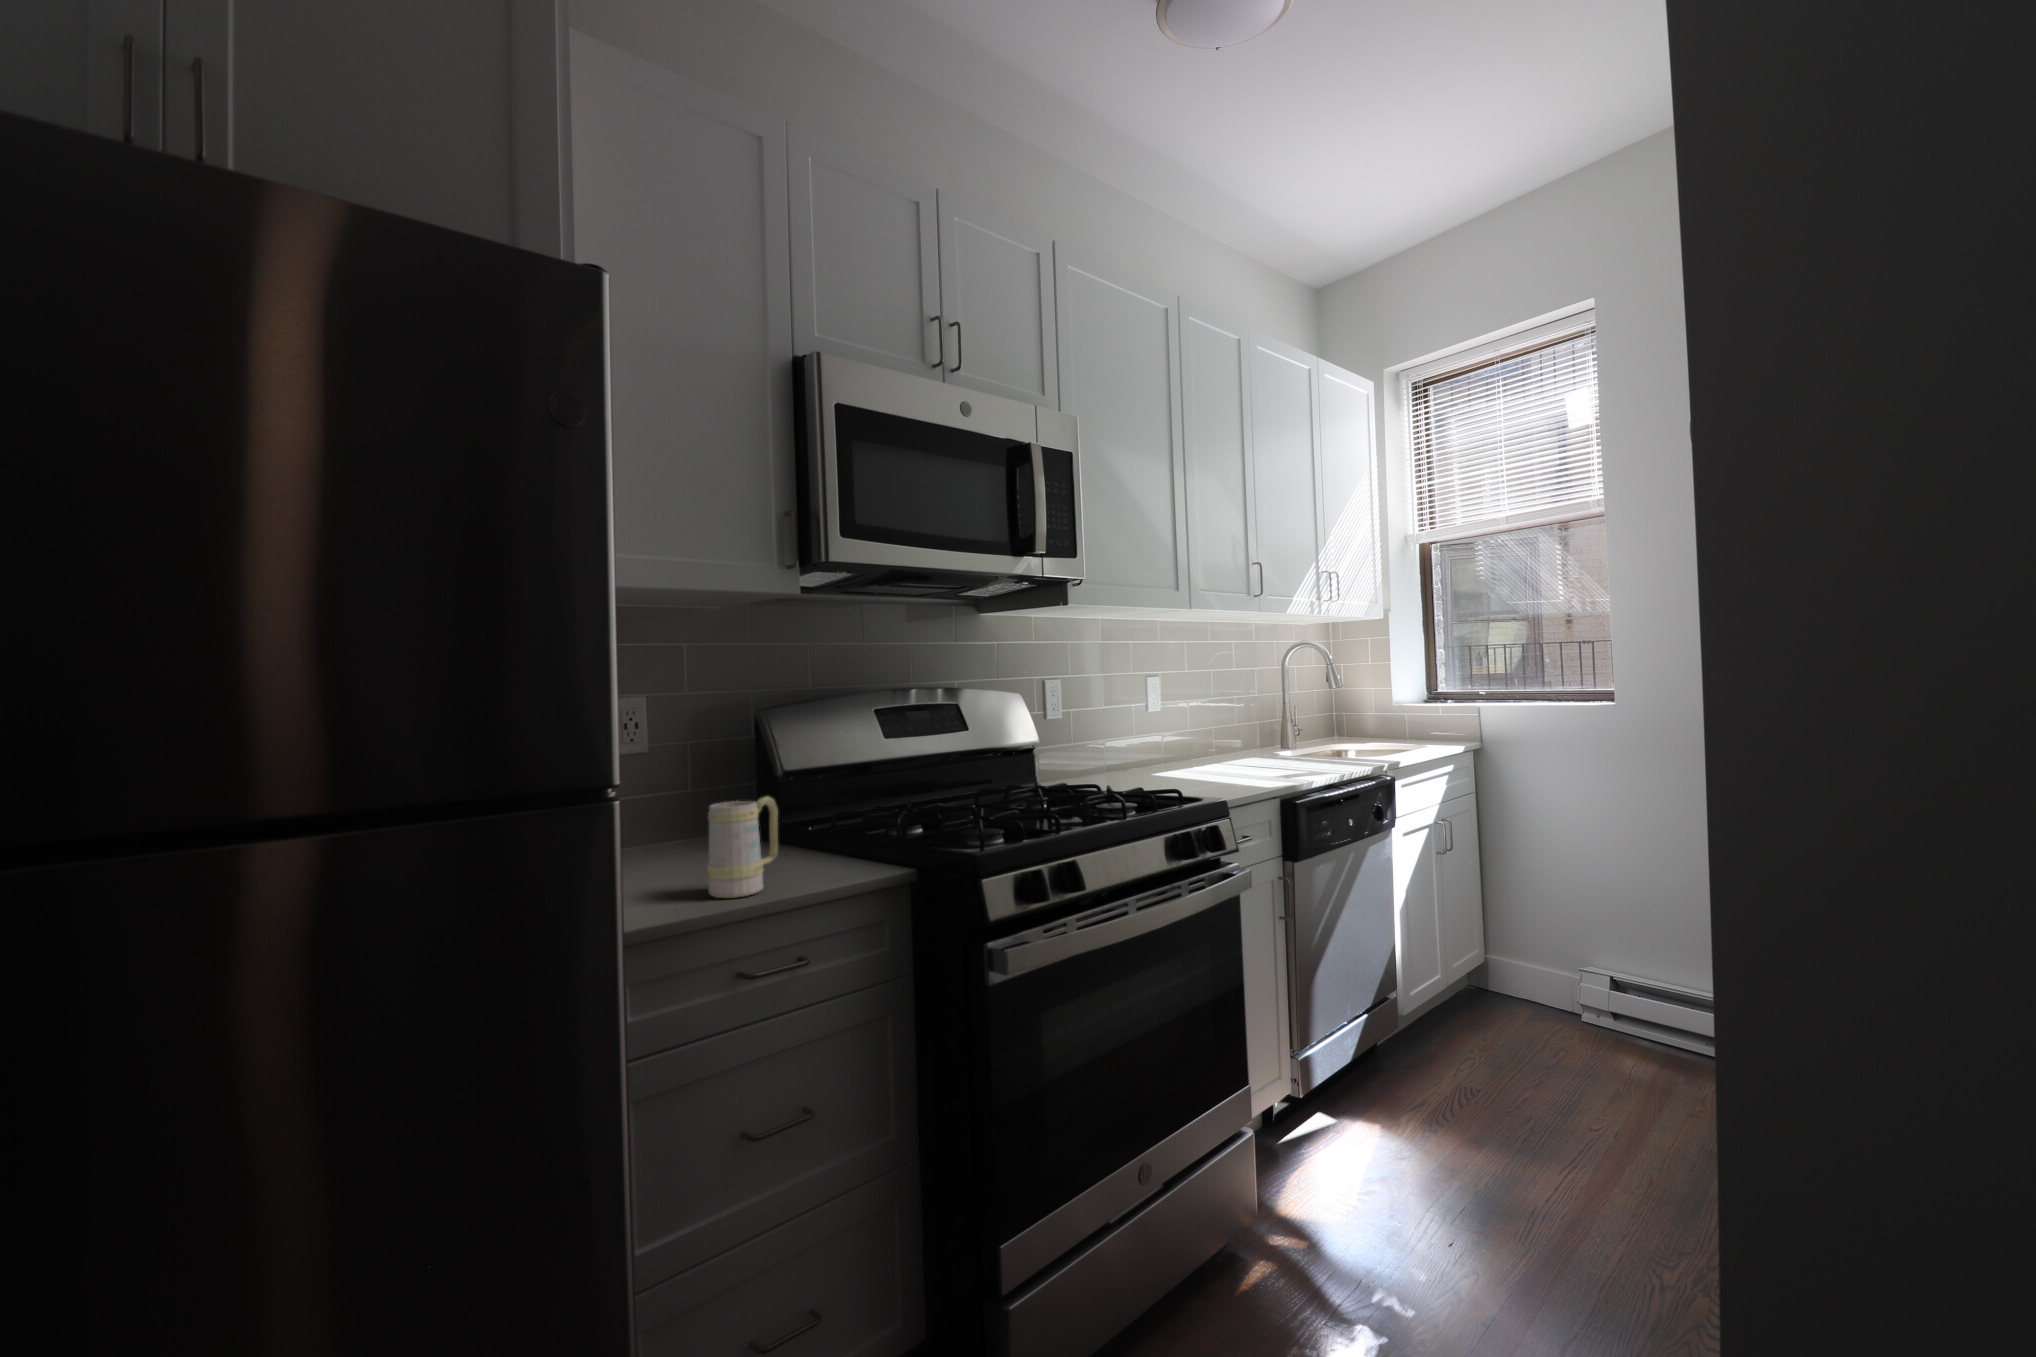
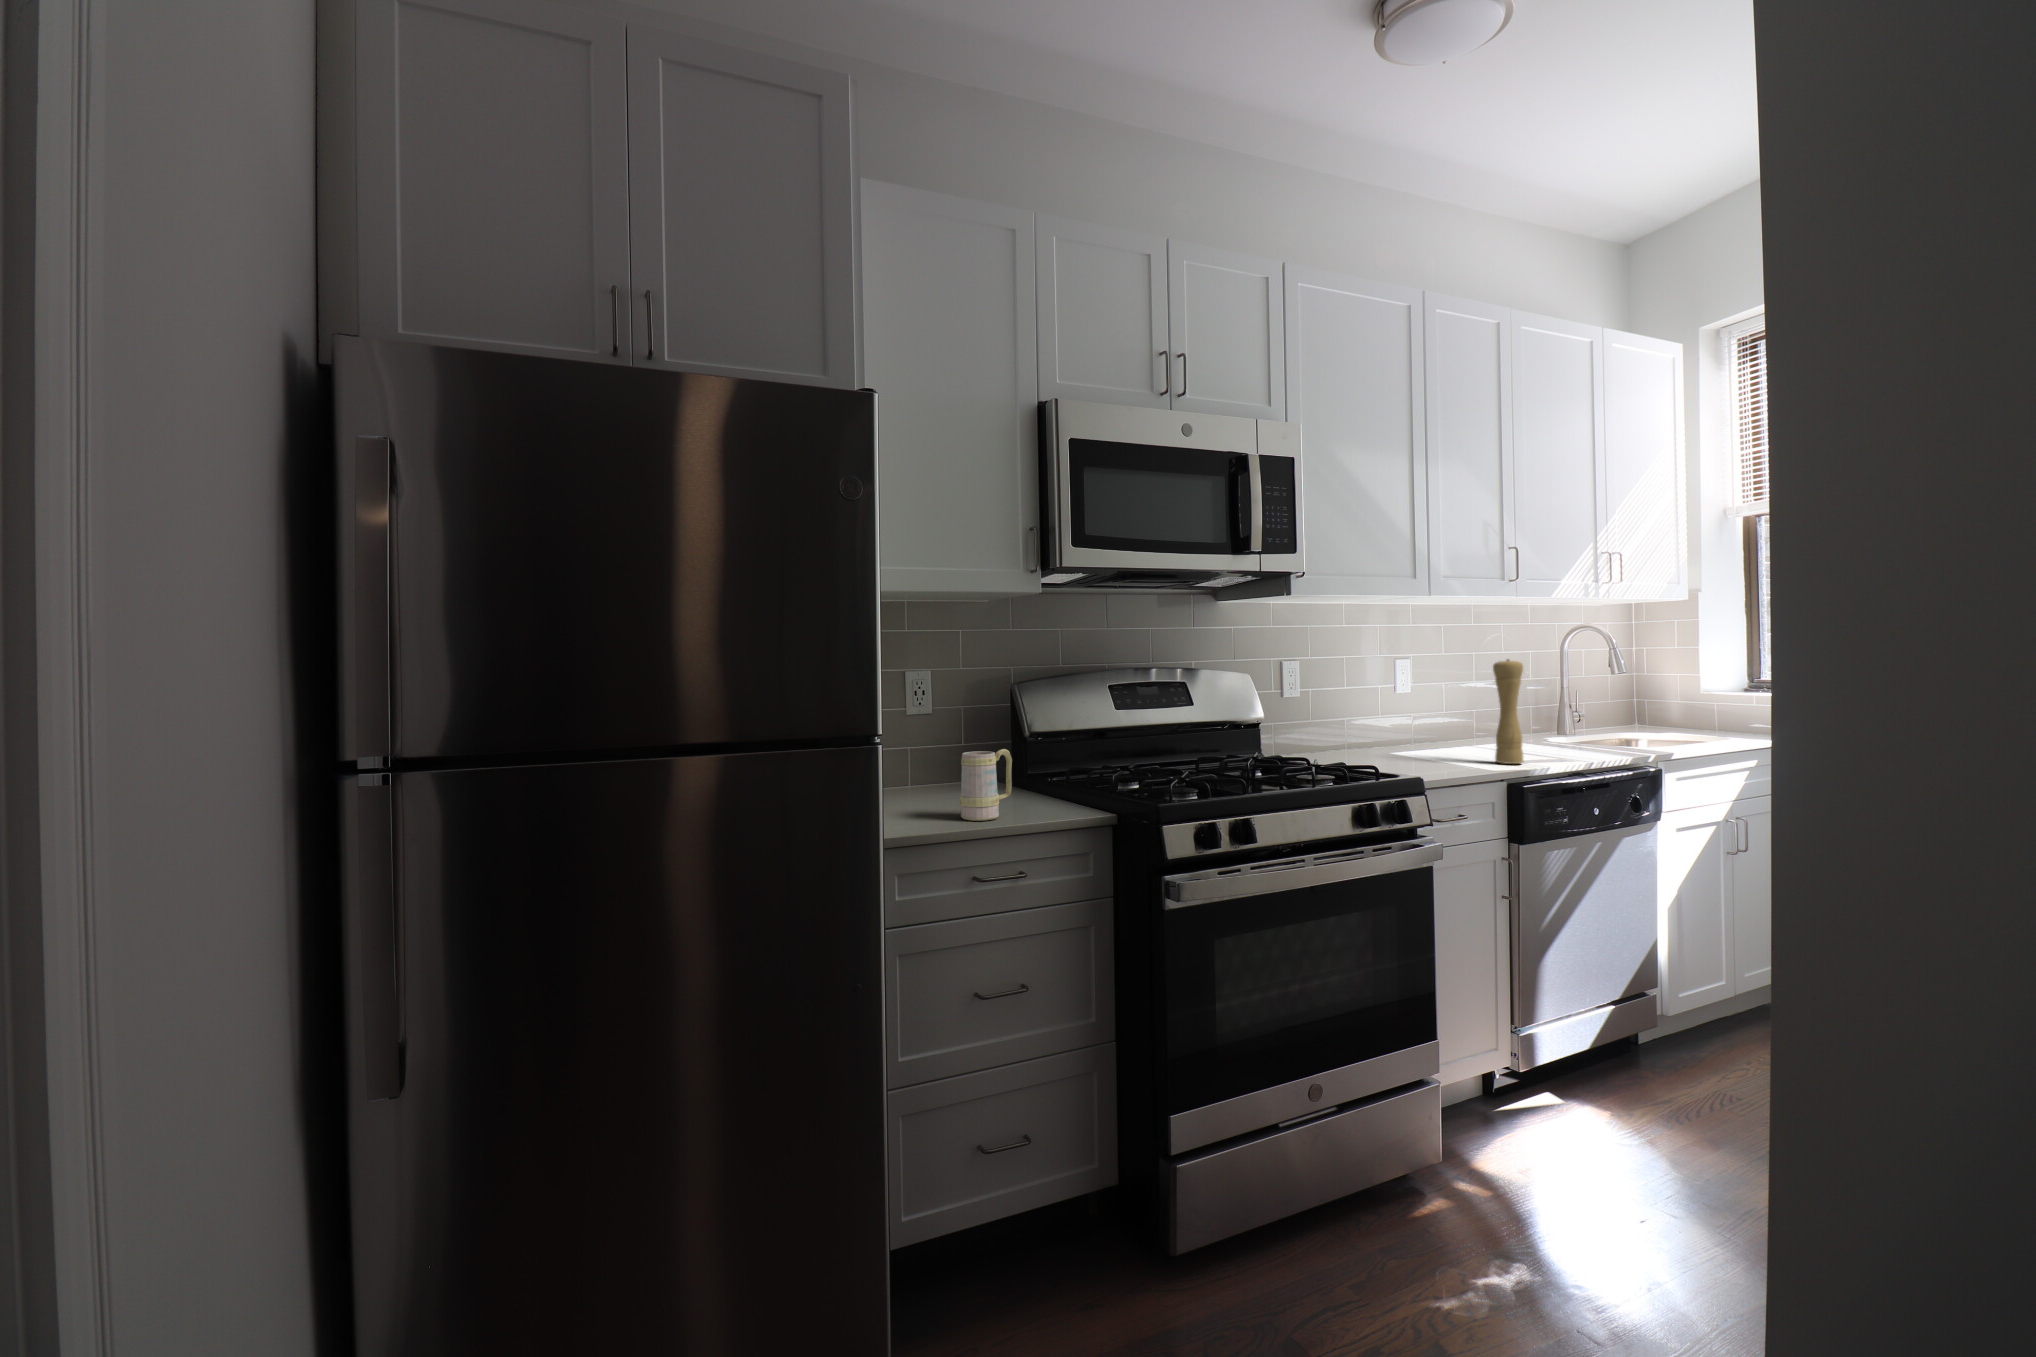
pepper mill: none [1263,673,1294,780] -> present [1493,659,1523,764]

